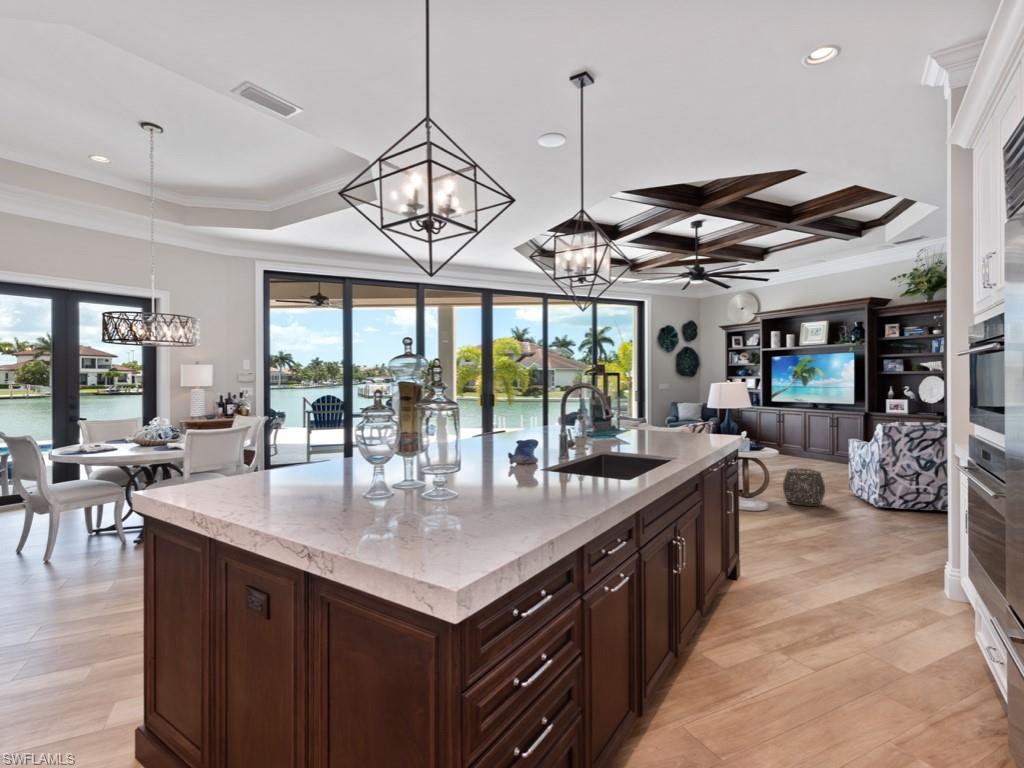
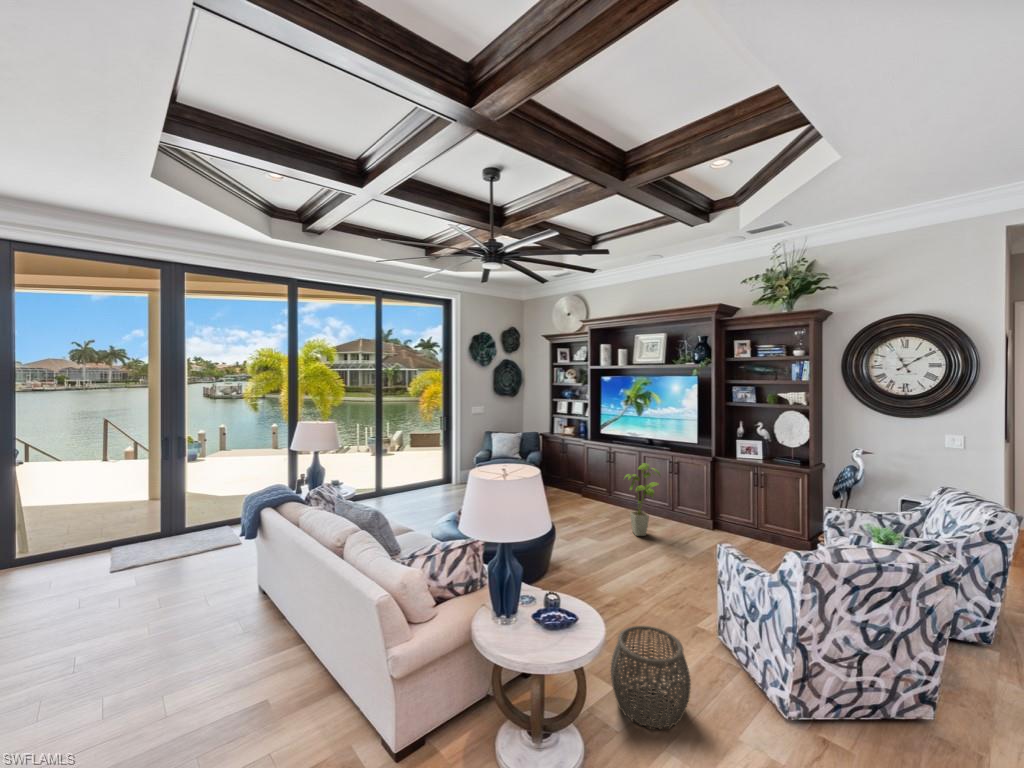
house plant: none [792,414,821,466] -> present [625,463,660,536]

